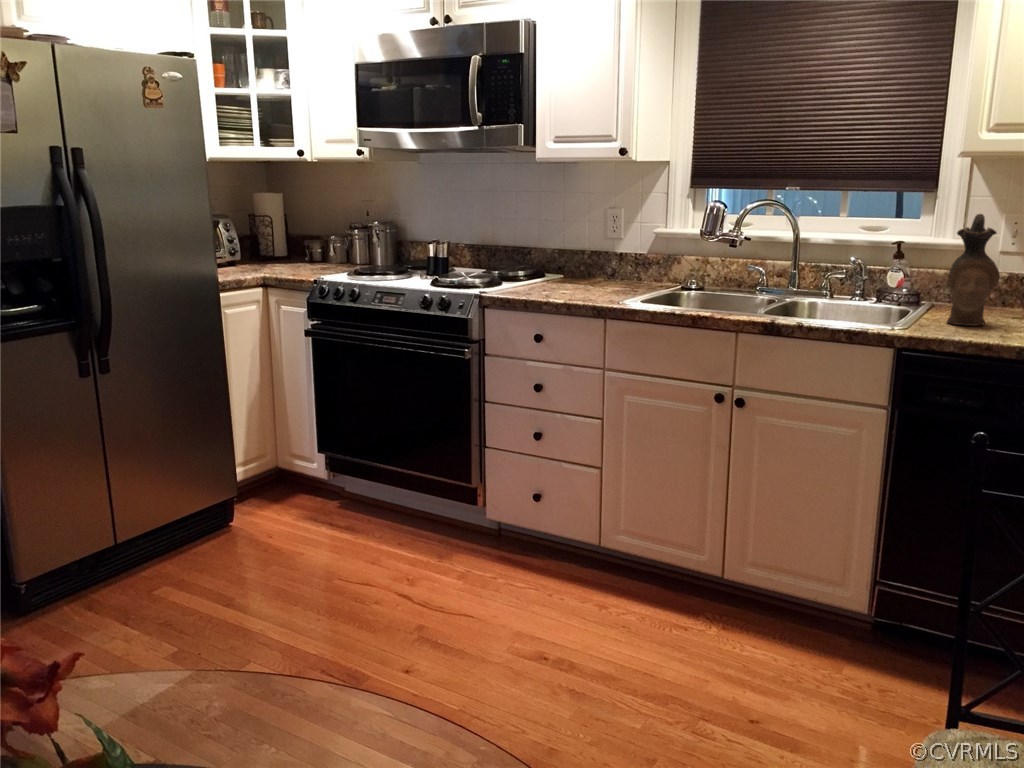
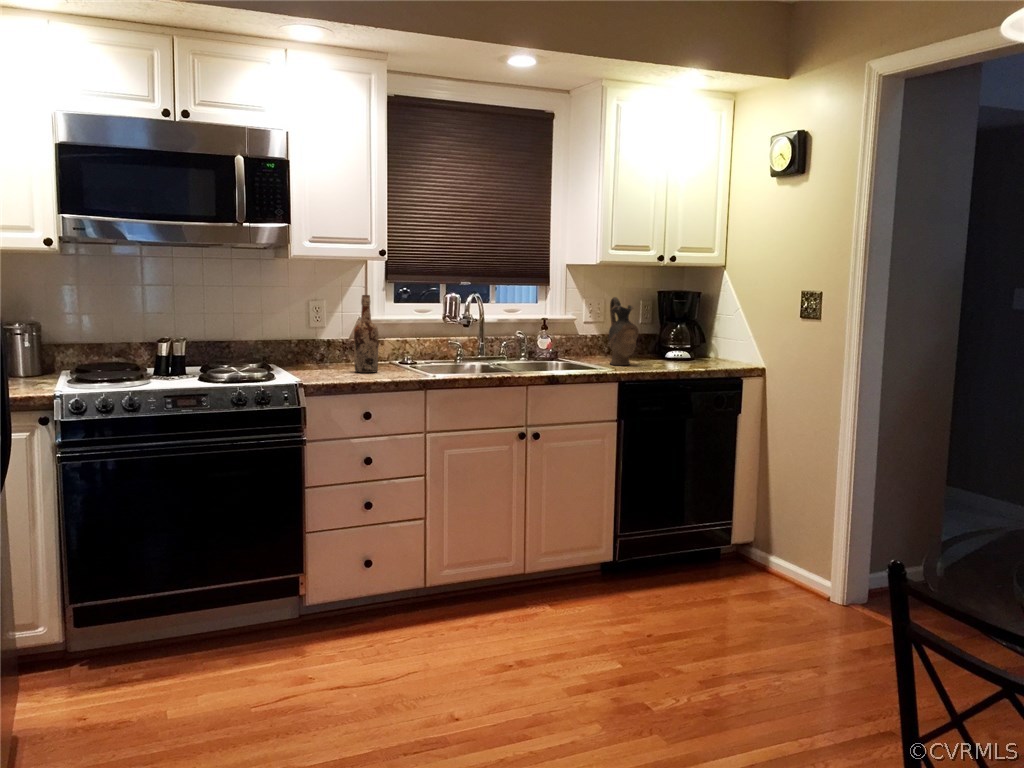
wine bottle: none [582,203,609,292] -> present [354,295,378,373]

